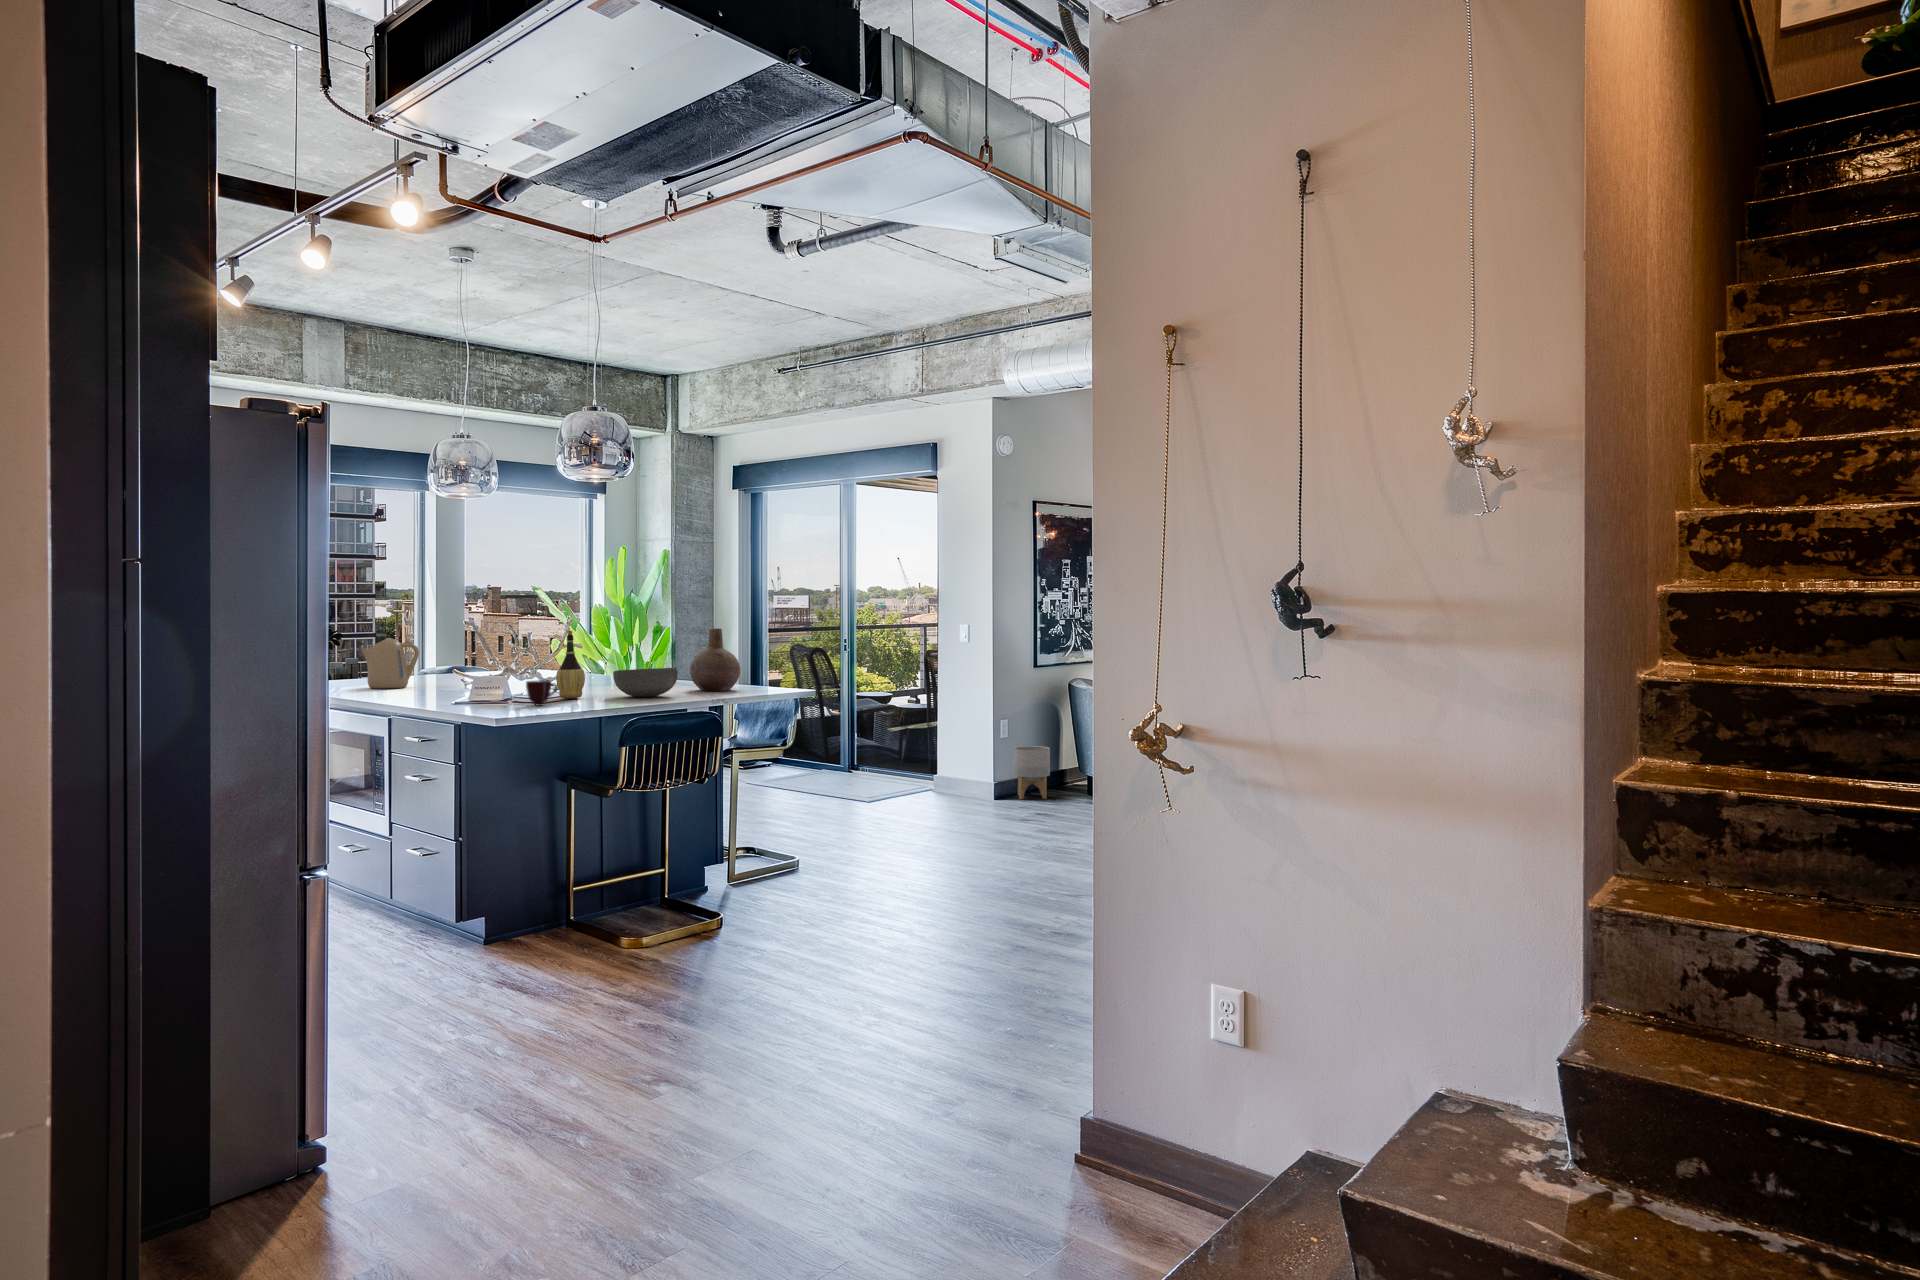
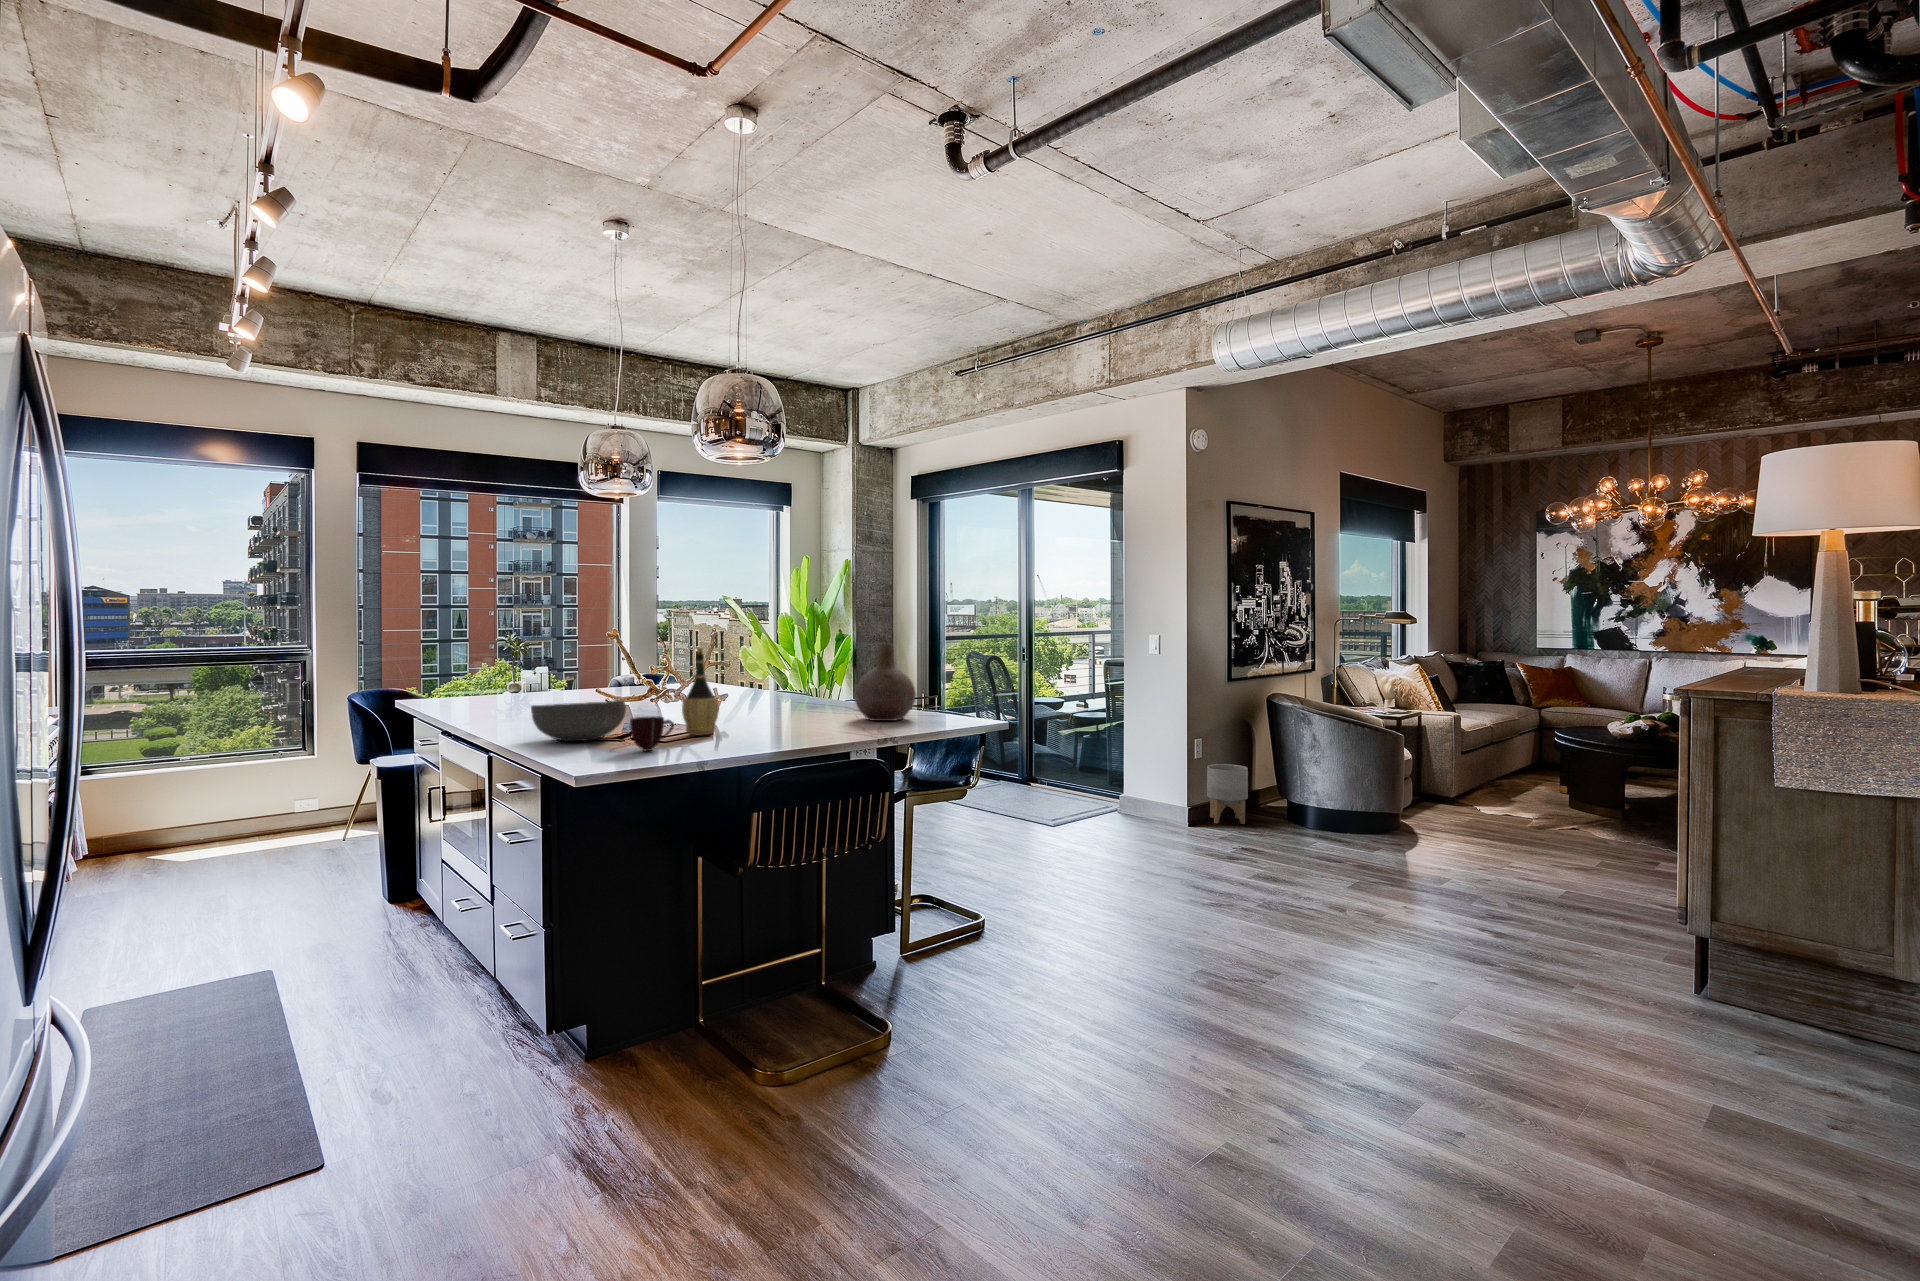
kettle: present [362,638,419,689] -> none [483,653,550,712]
bowl: present [613,667,678,697] -> present [531,700,626,741]

